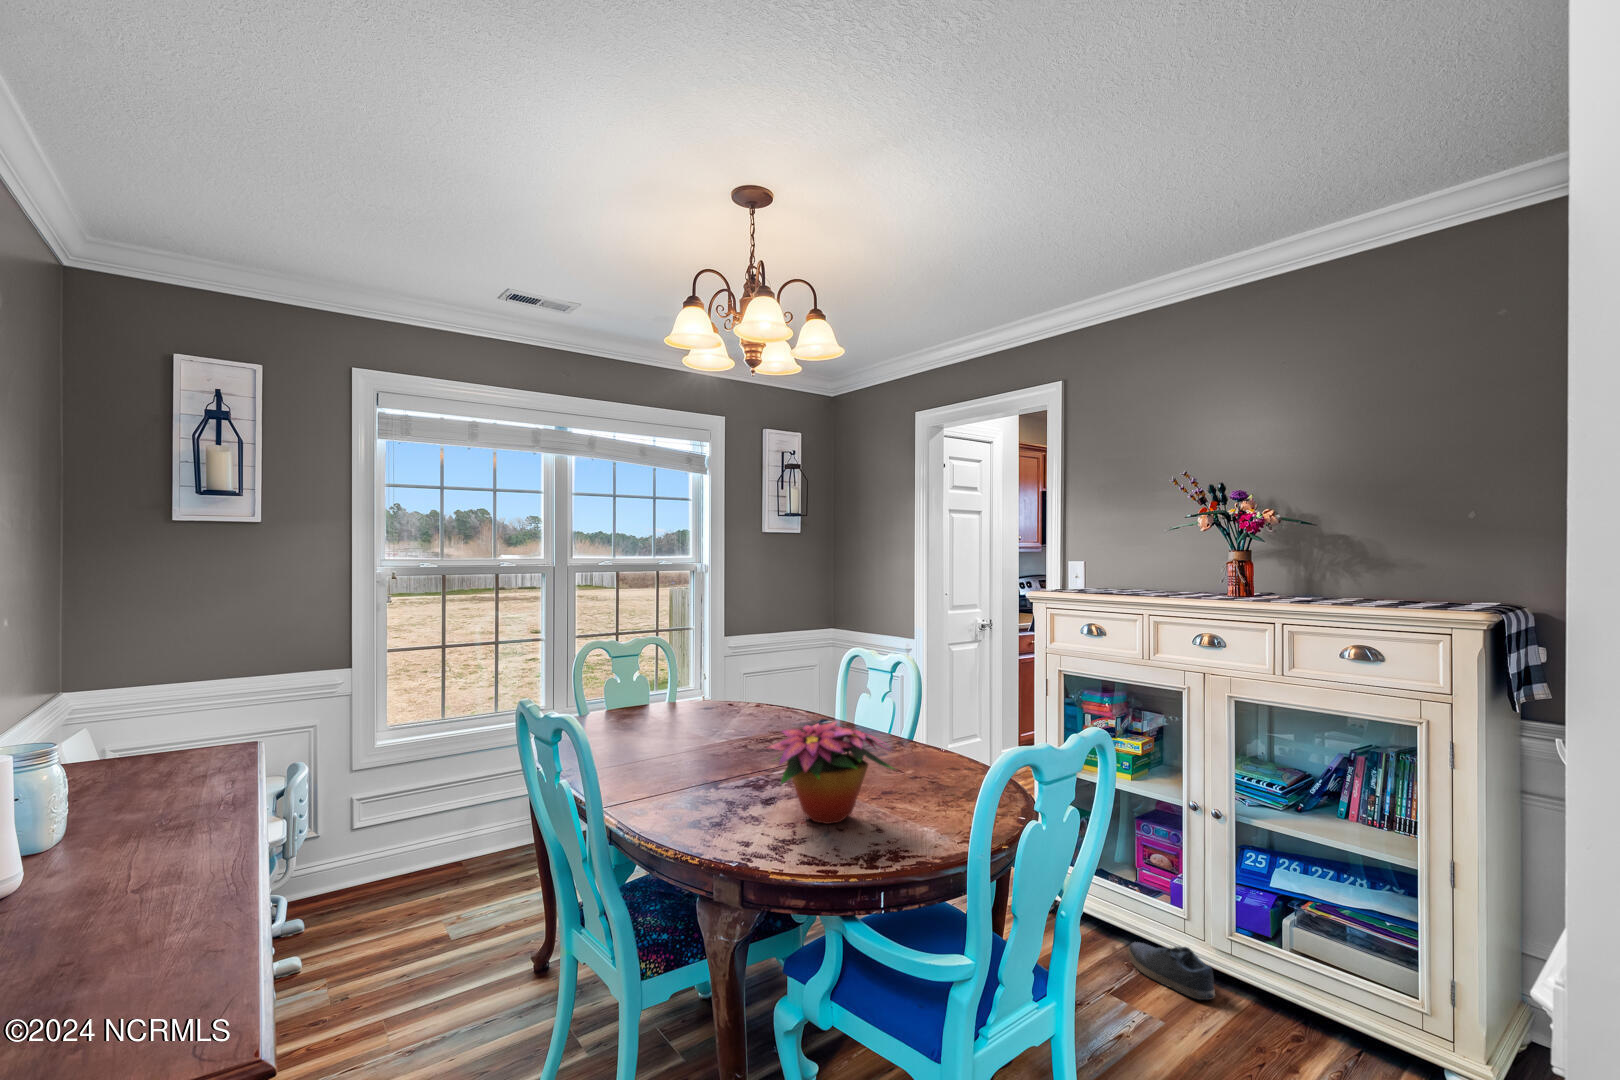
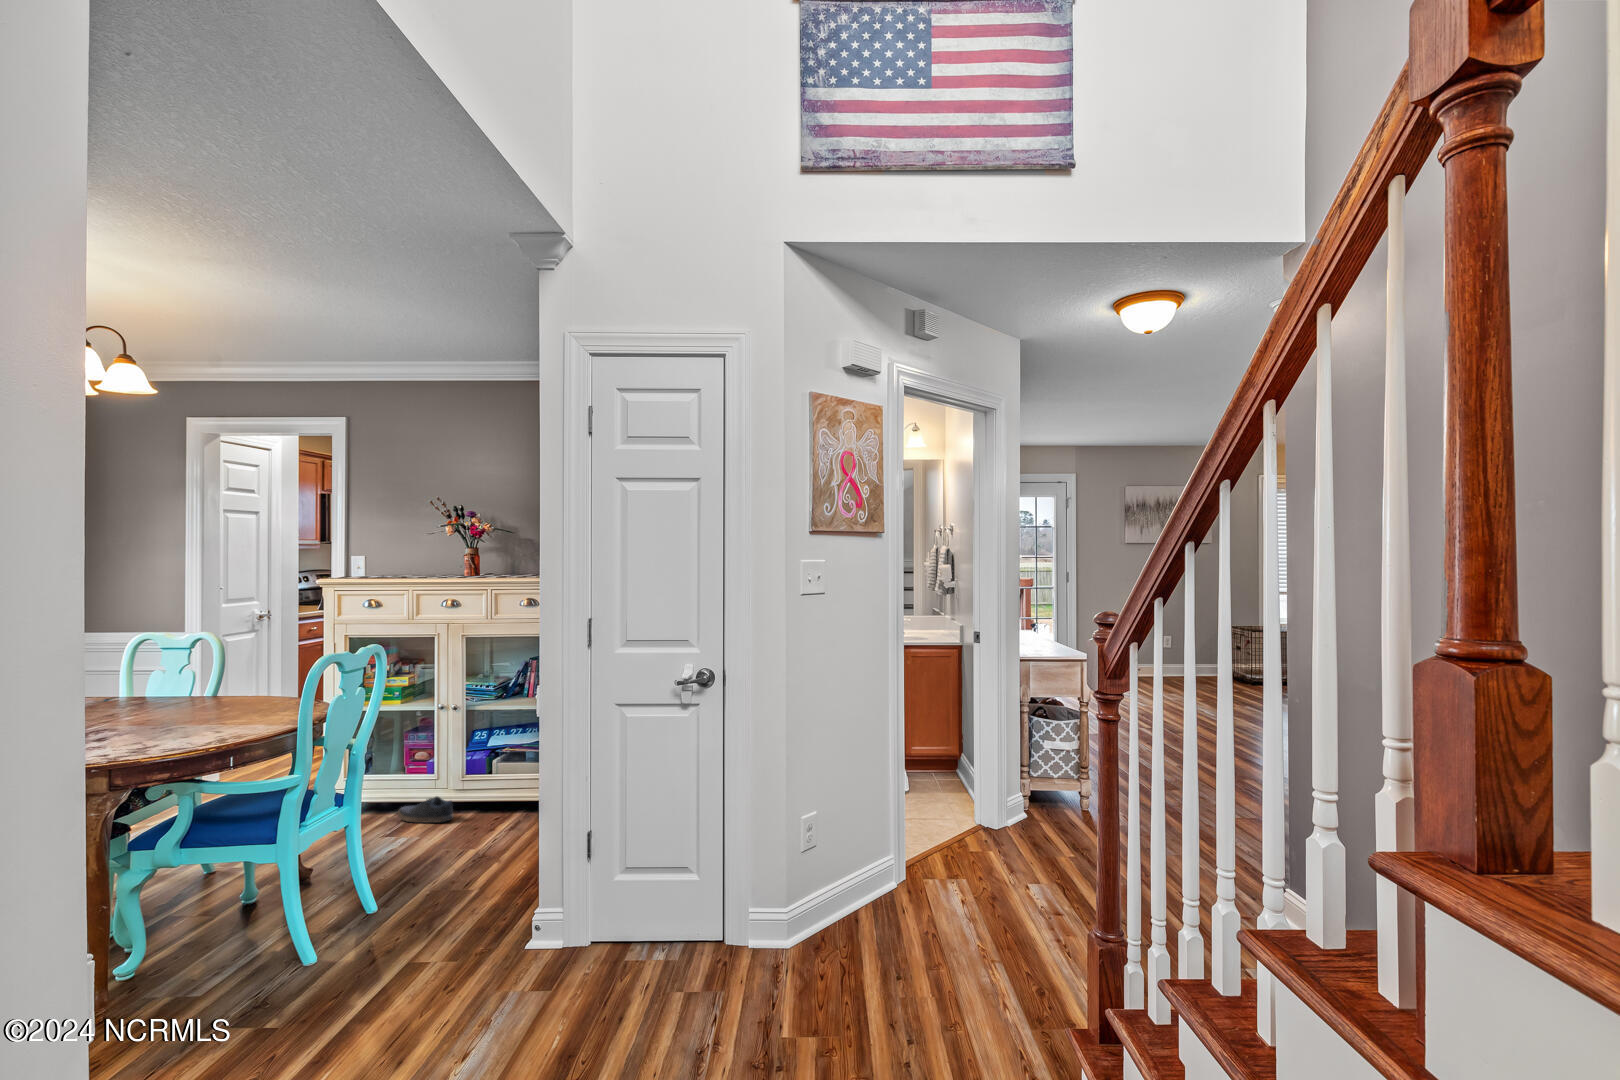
flower arrangement: present [769,722,893,824] -> none [140,663,259,732]

